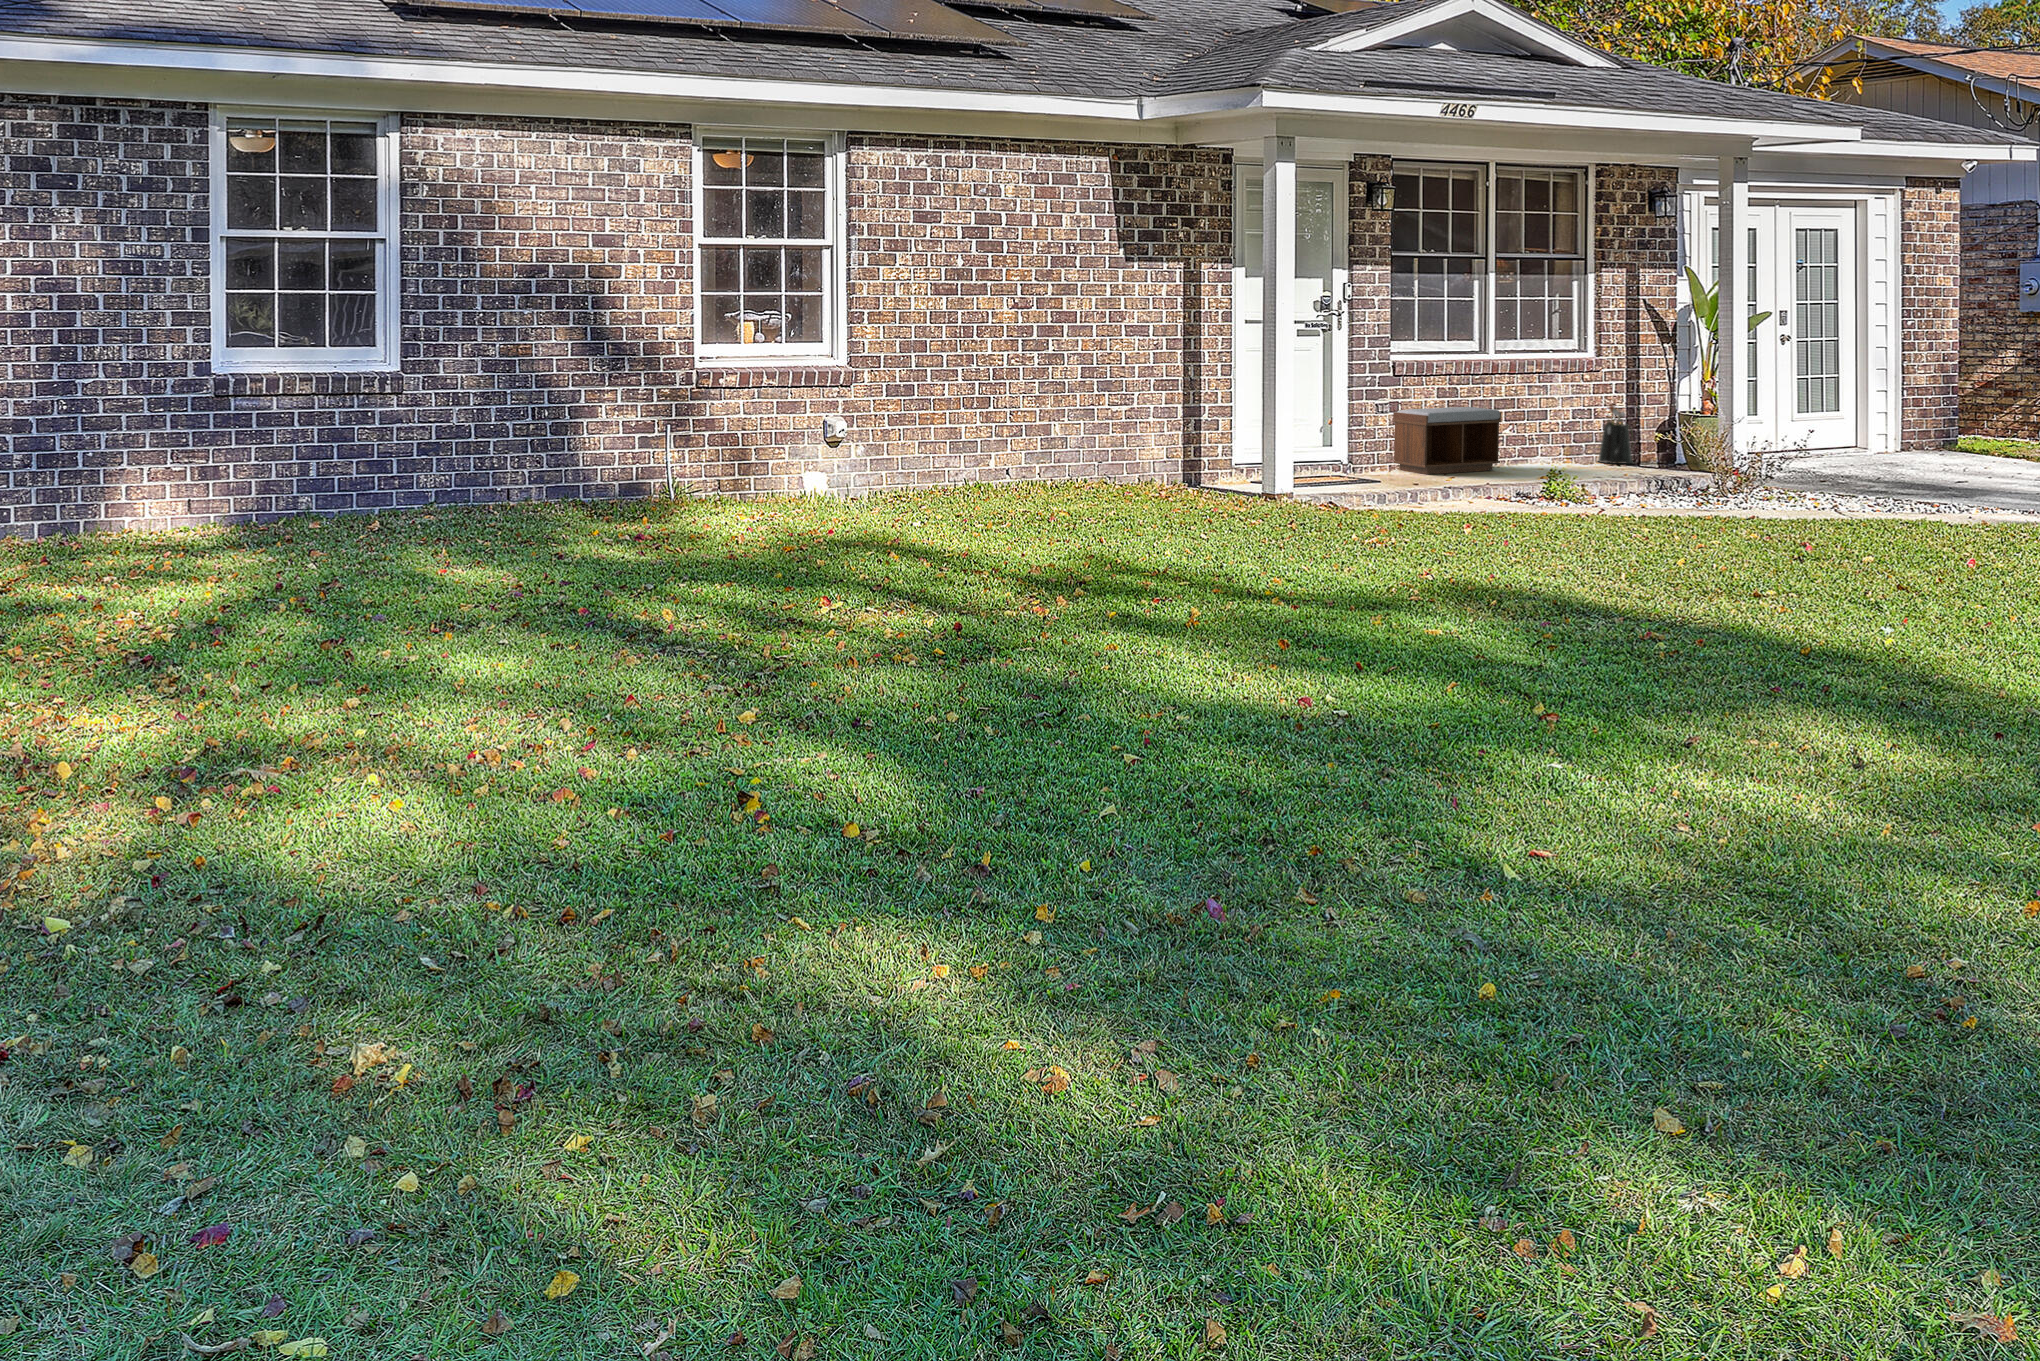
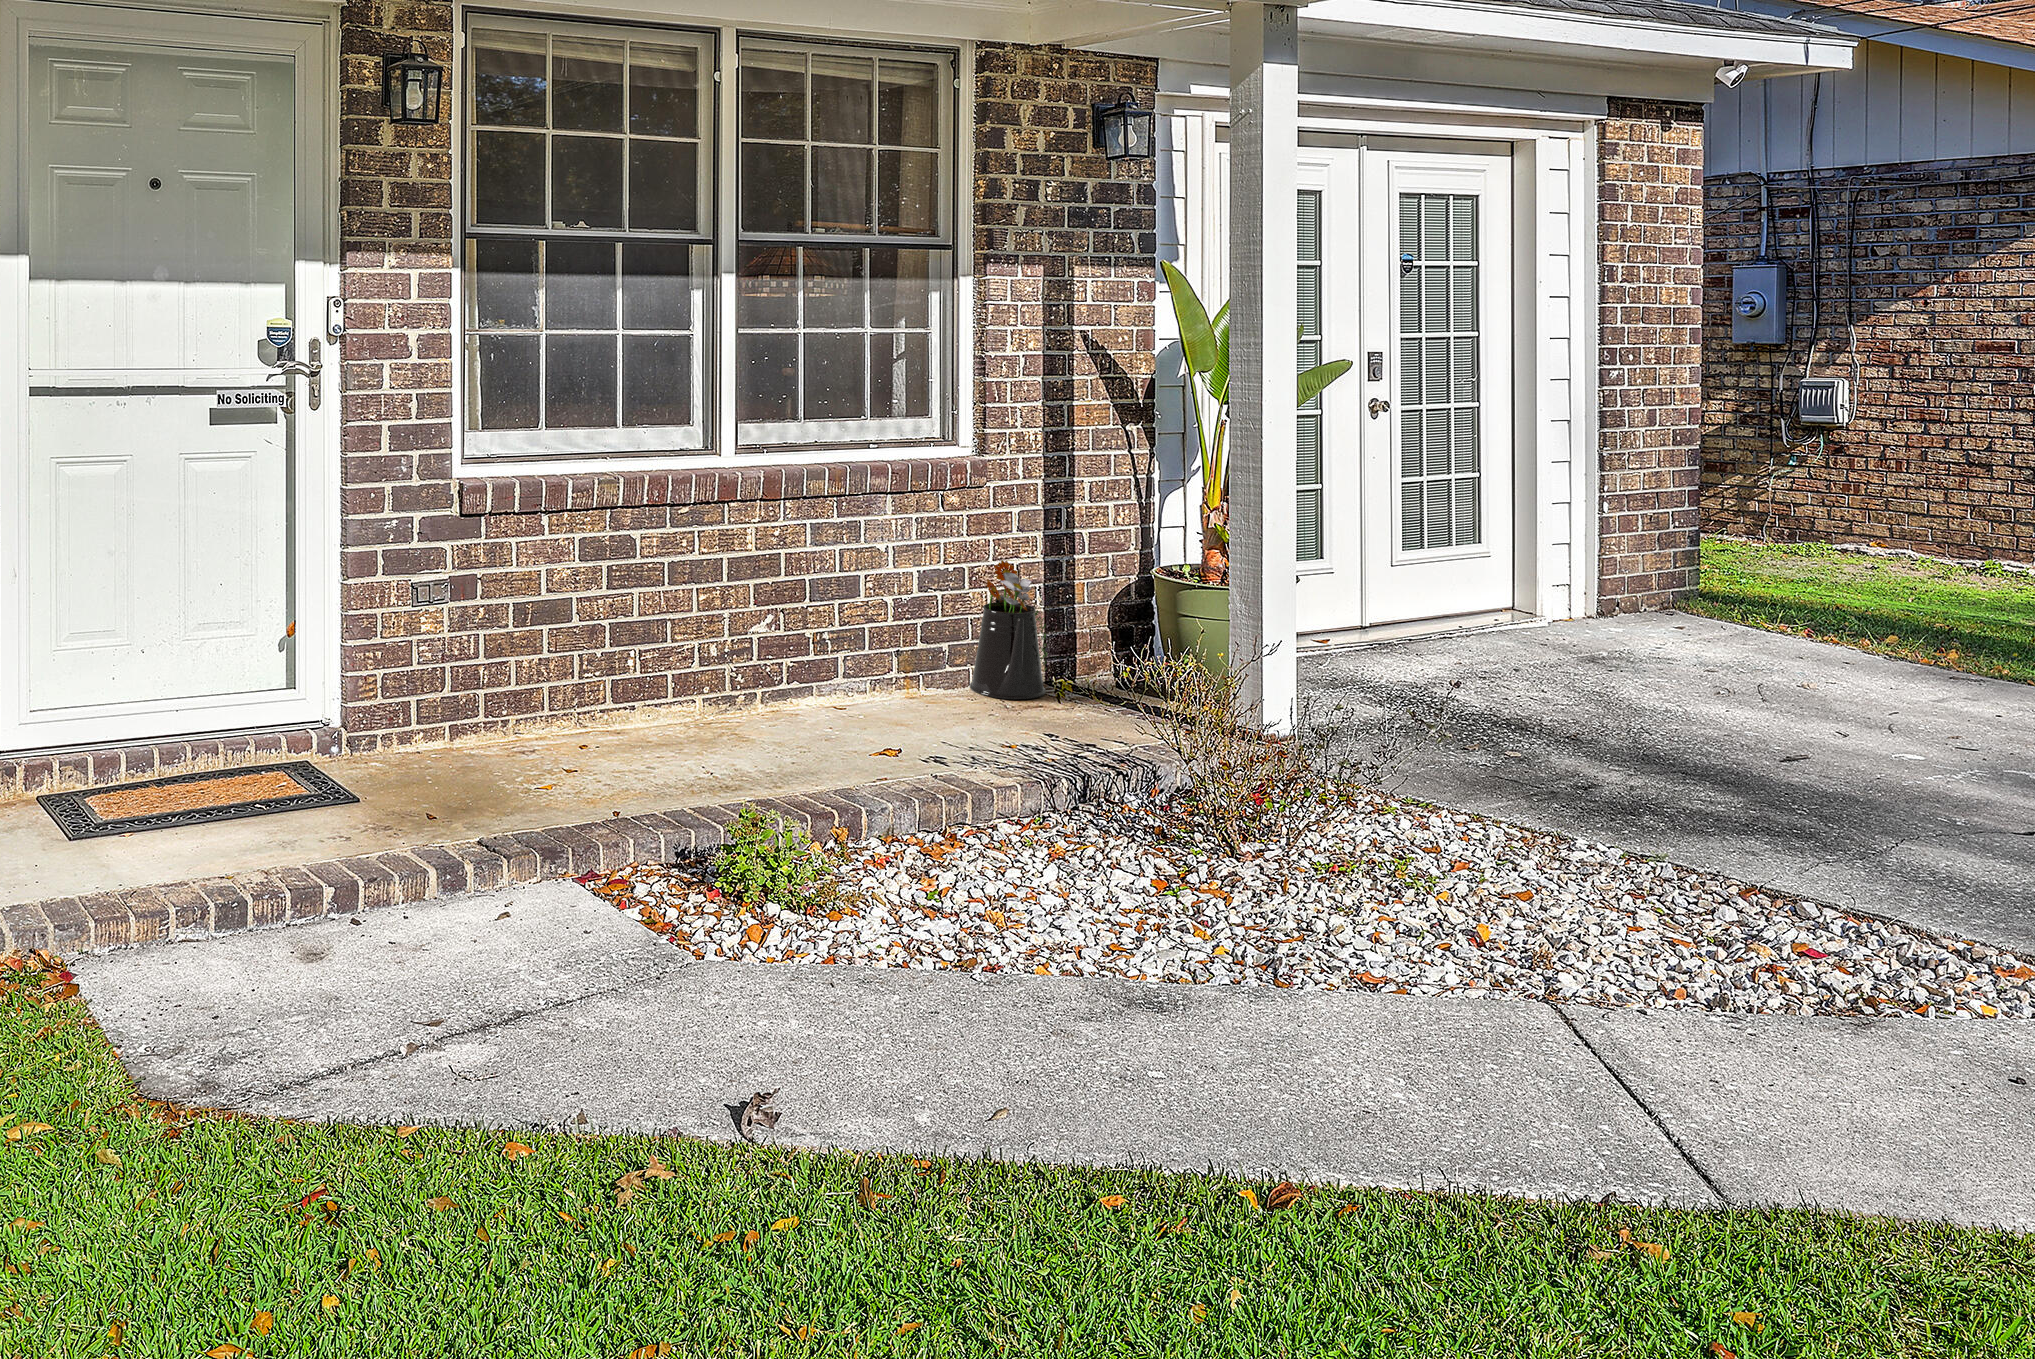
bench: present [1393,407,1501,474] -> none [450,581,711,769]

